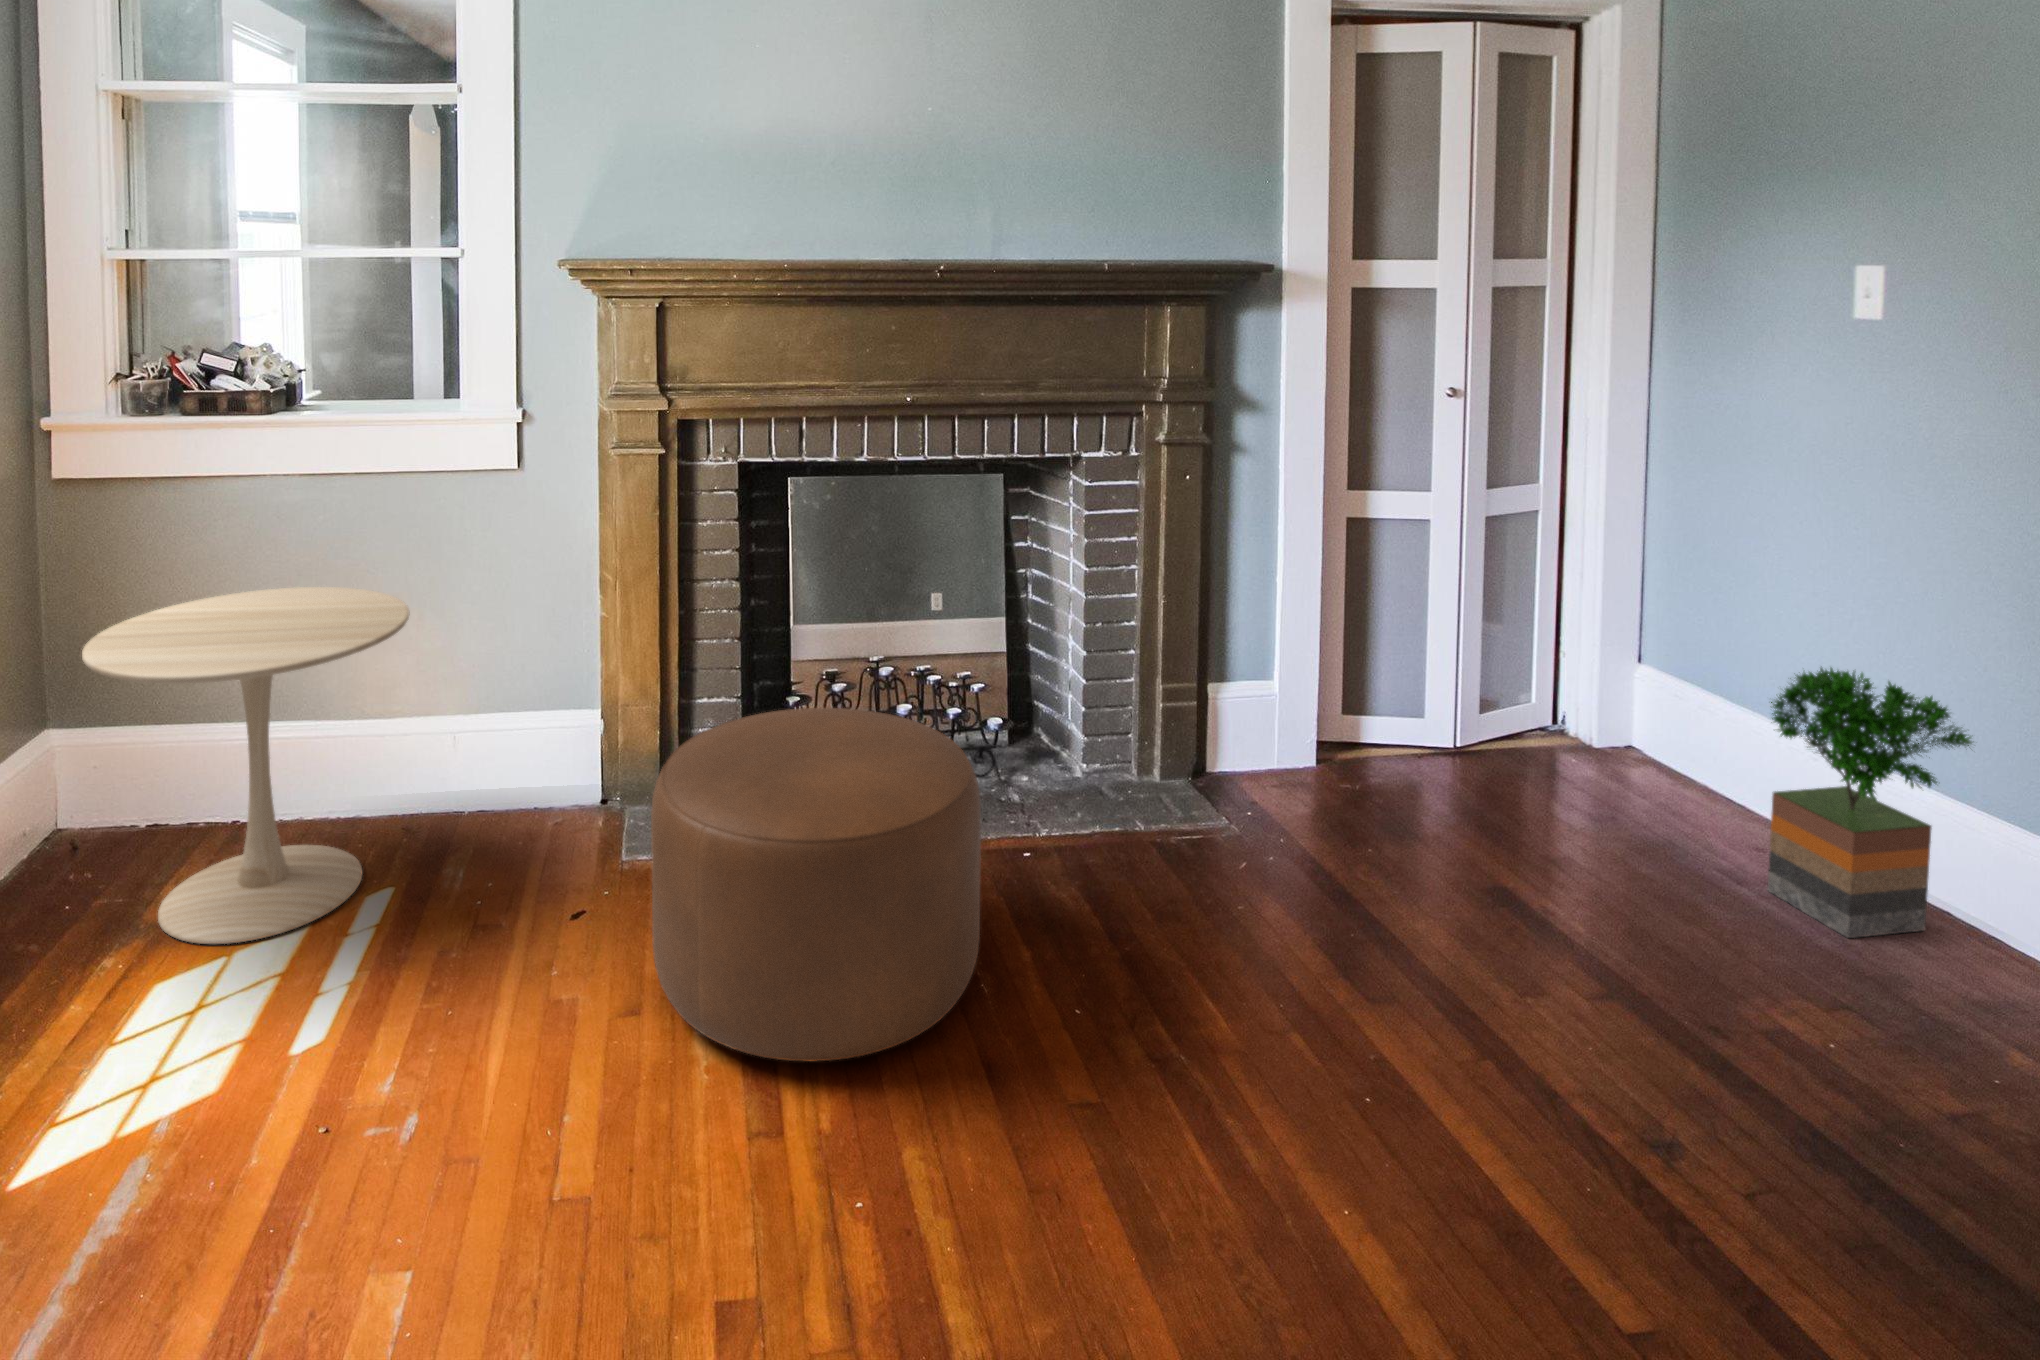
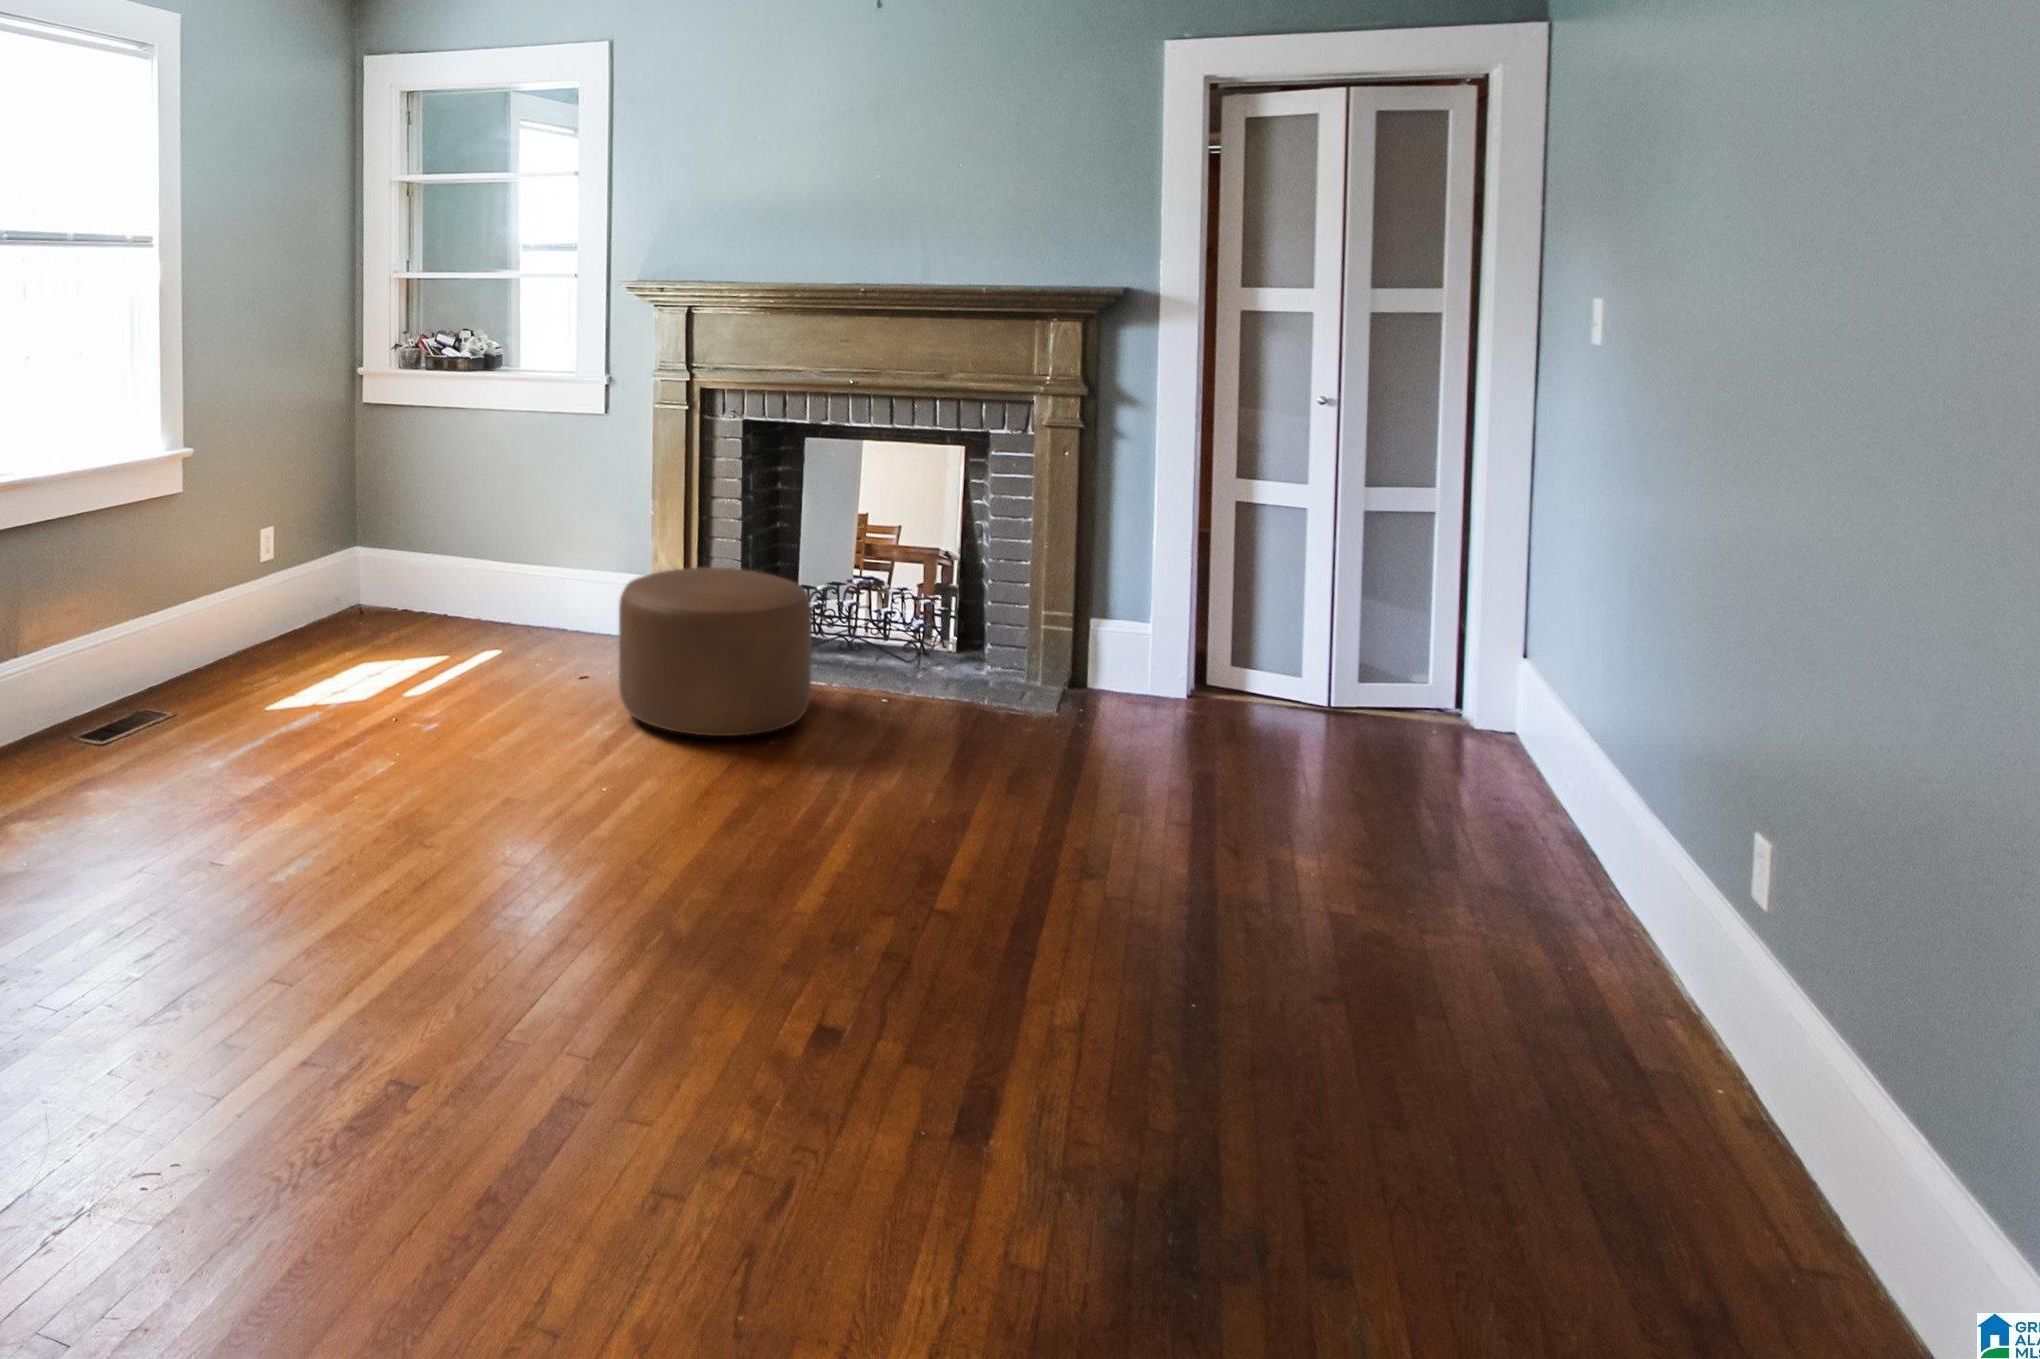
side table: present [82,587,409,944] -> none [370,476,533,656]
potted tree: present [1768,668,1972,938] -> none [1423,628,1593,839]

